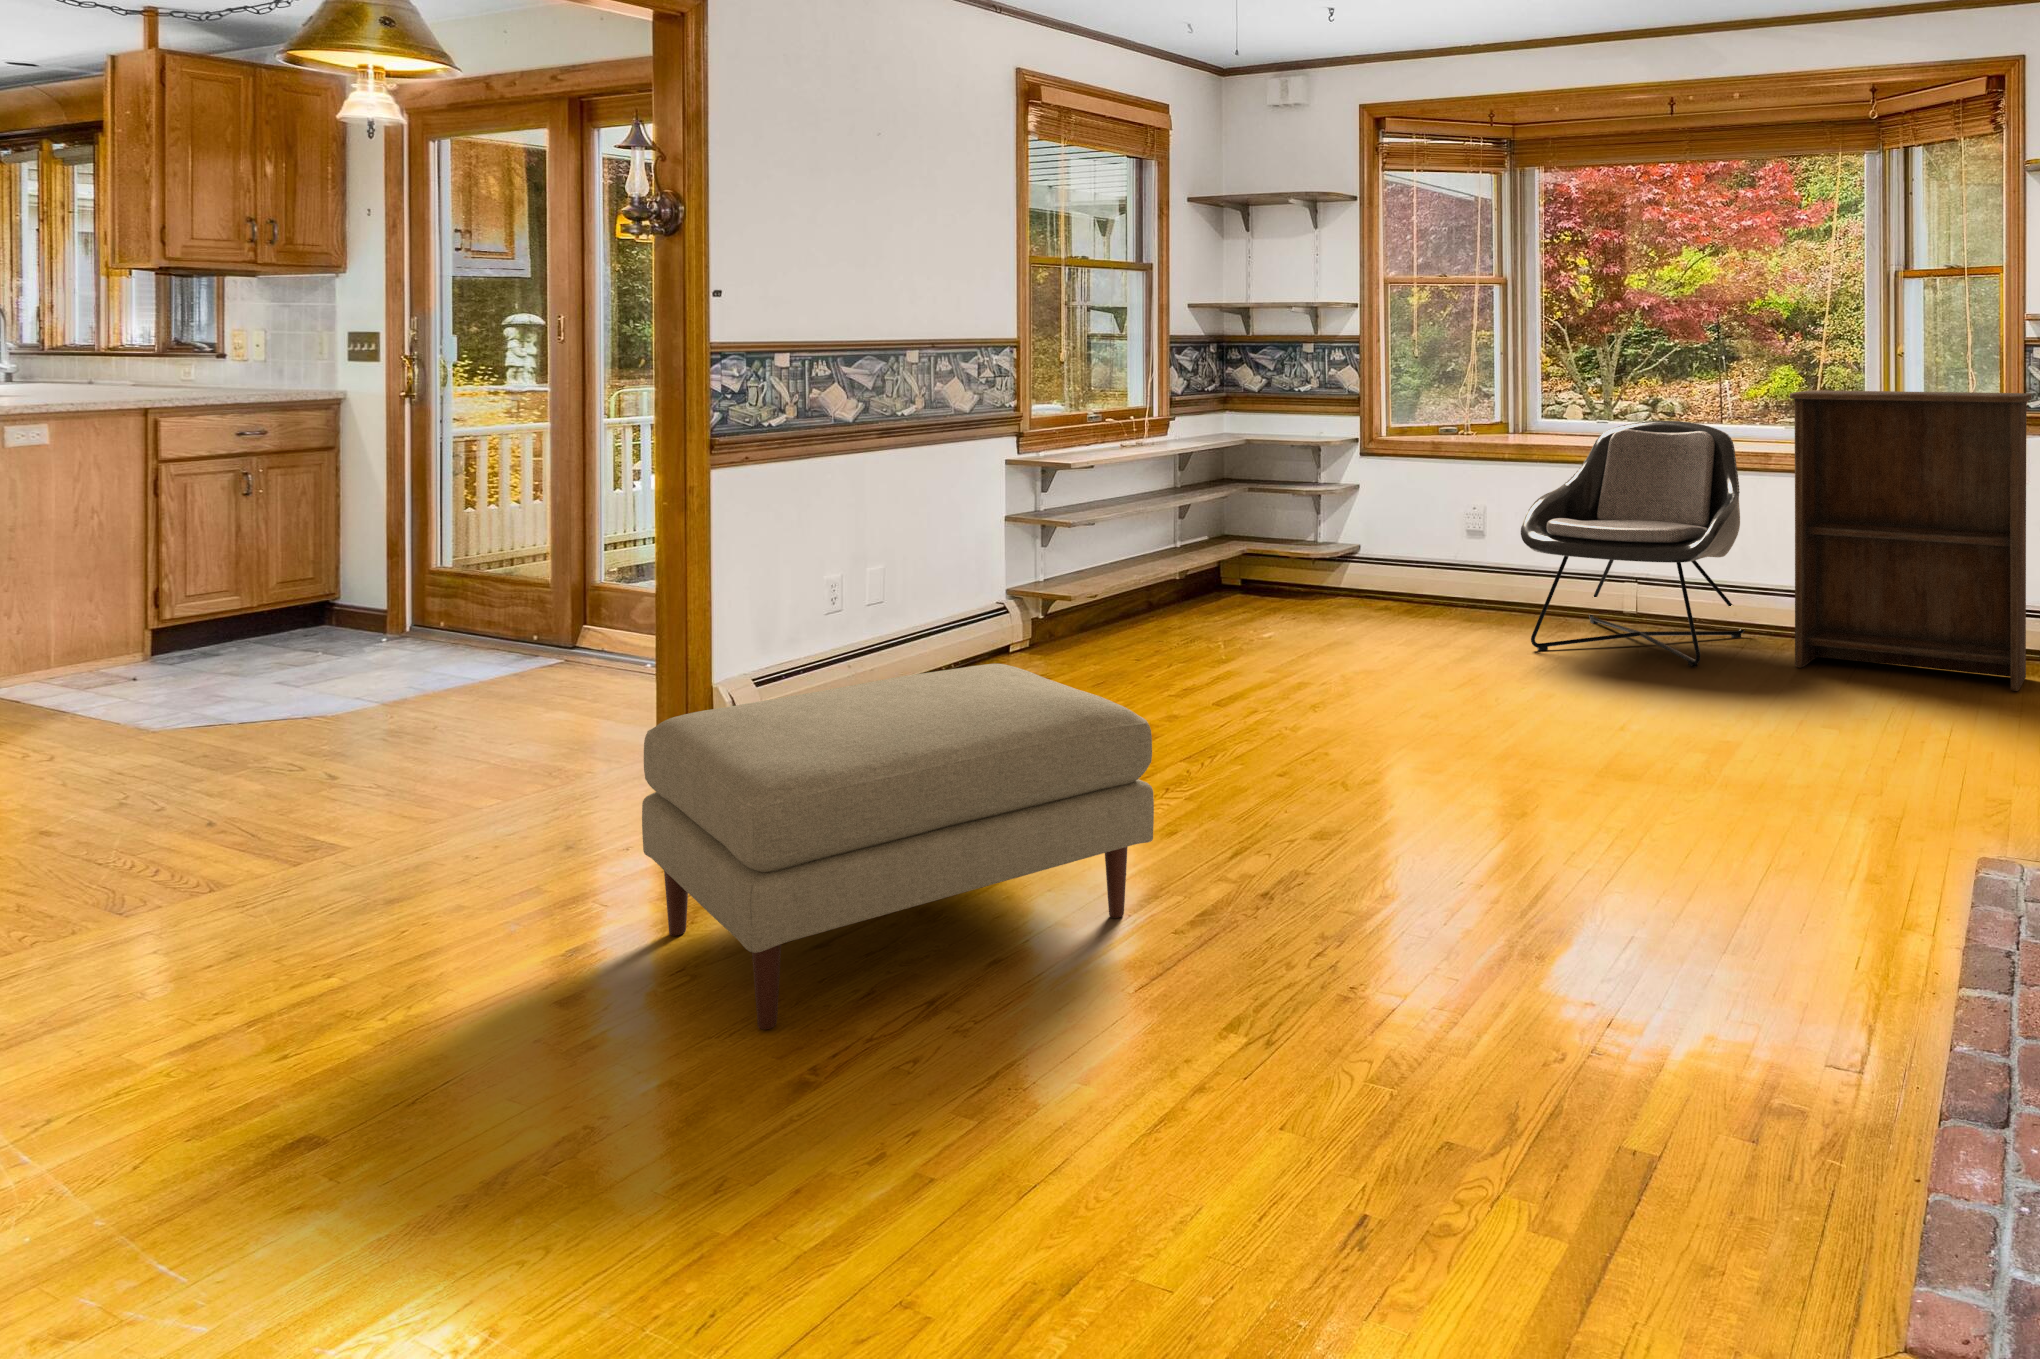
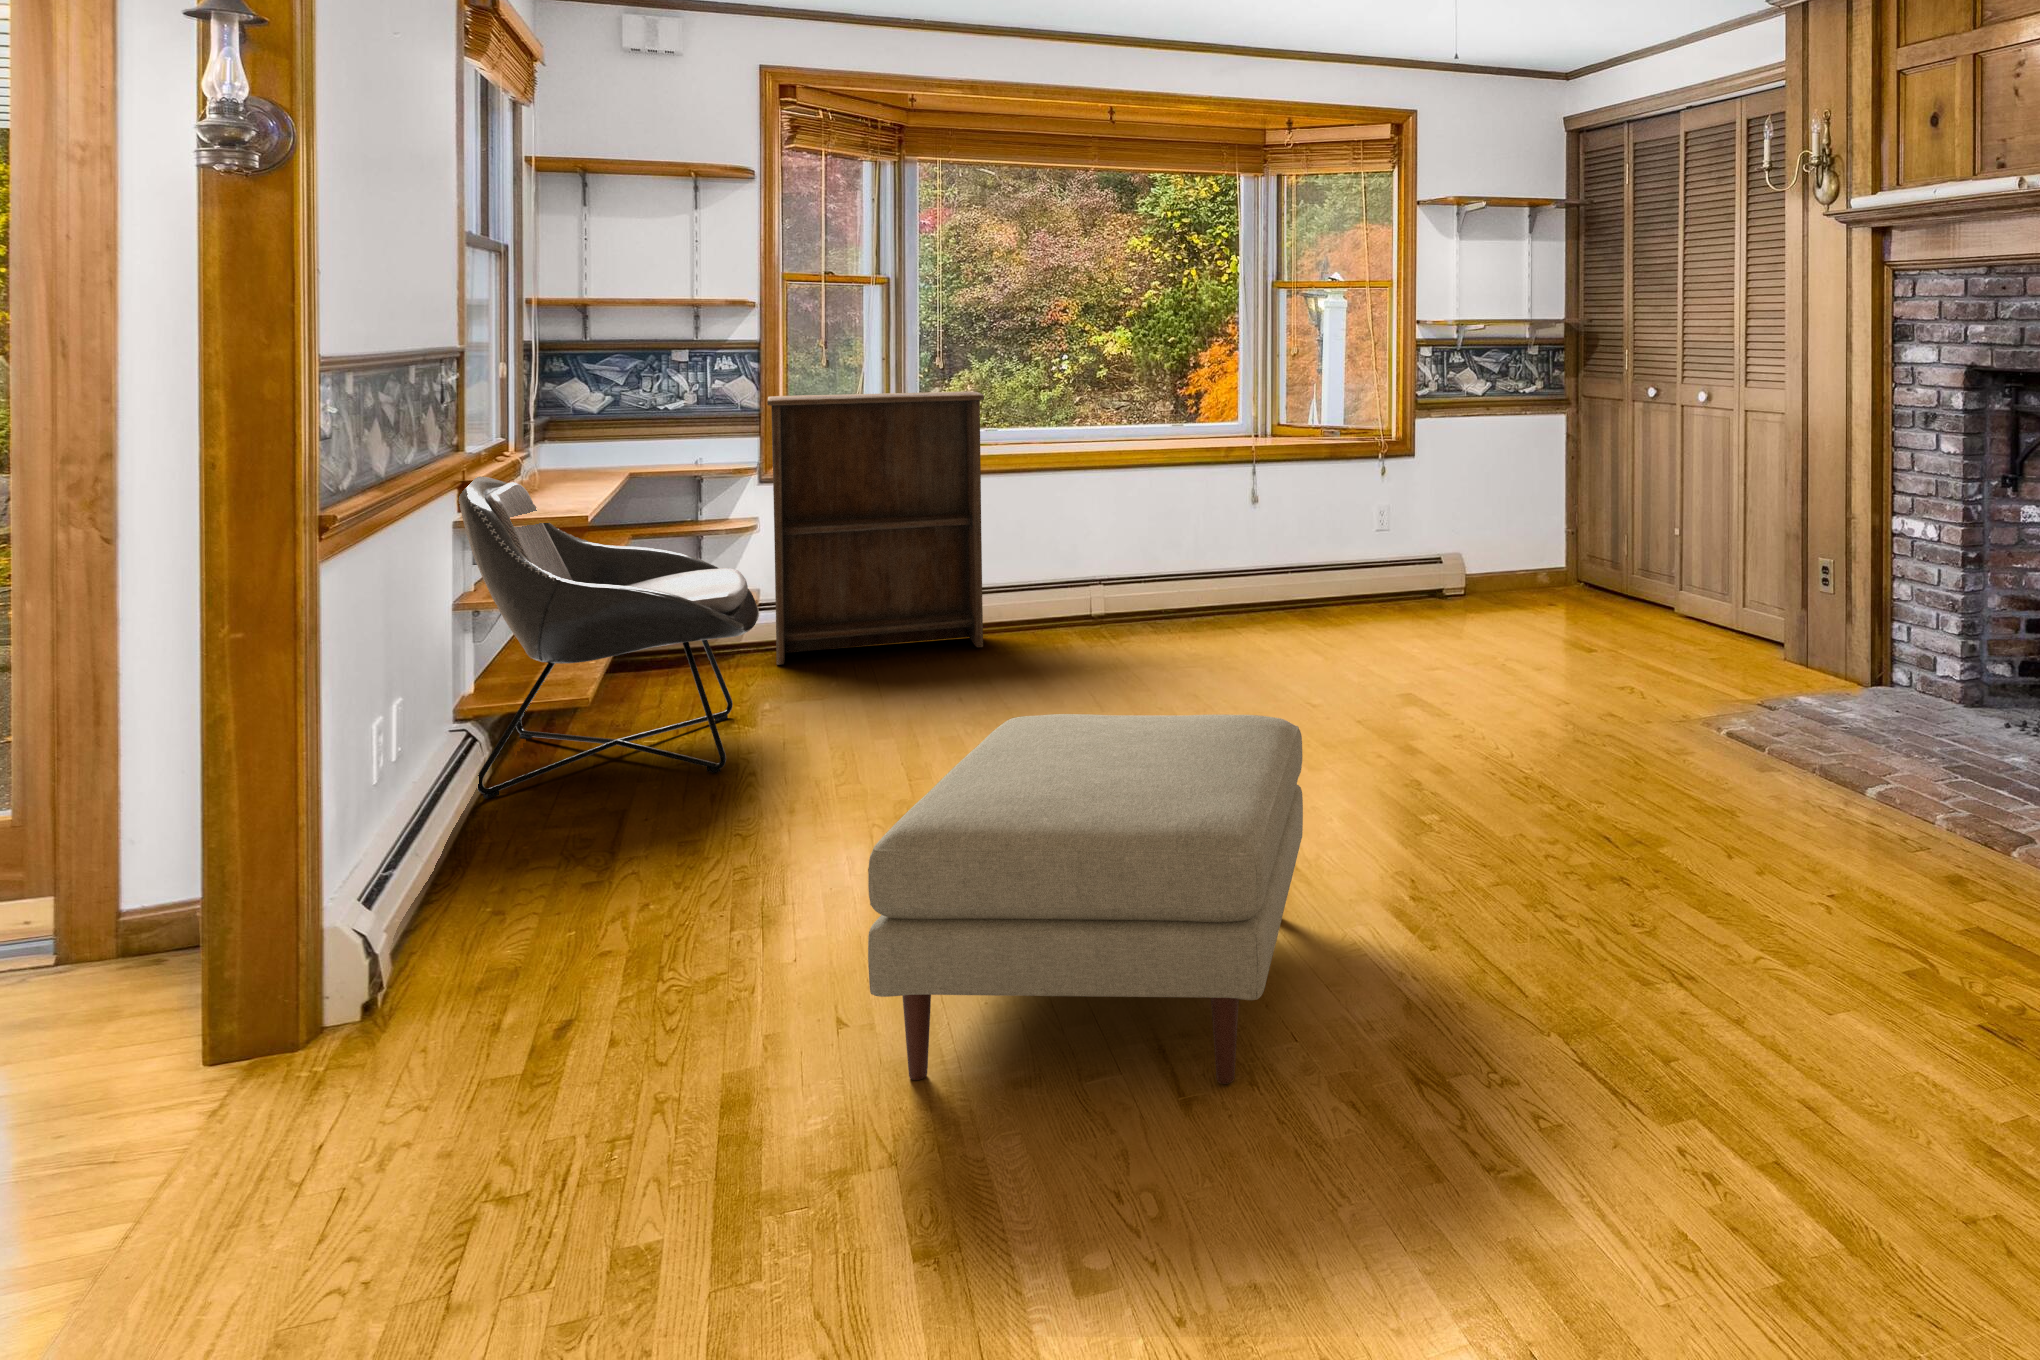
bookshelf: present [1790,390,2031,691] -> present [767,392,984,665]
lounge chair: present [1521,421,1745,667] -> present [459,476,759,799]

